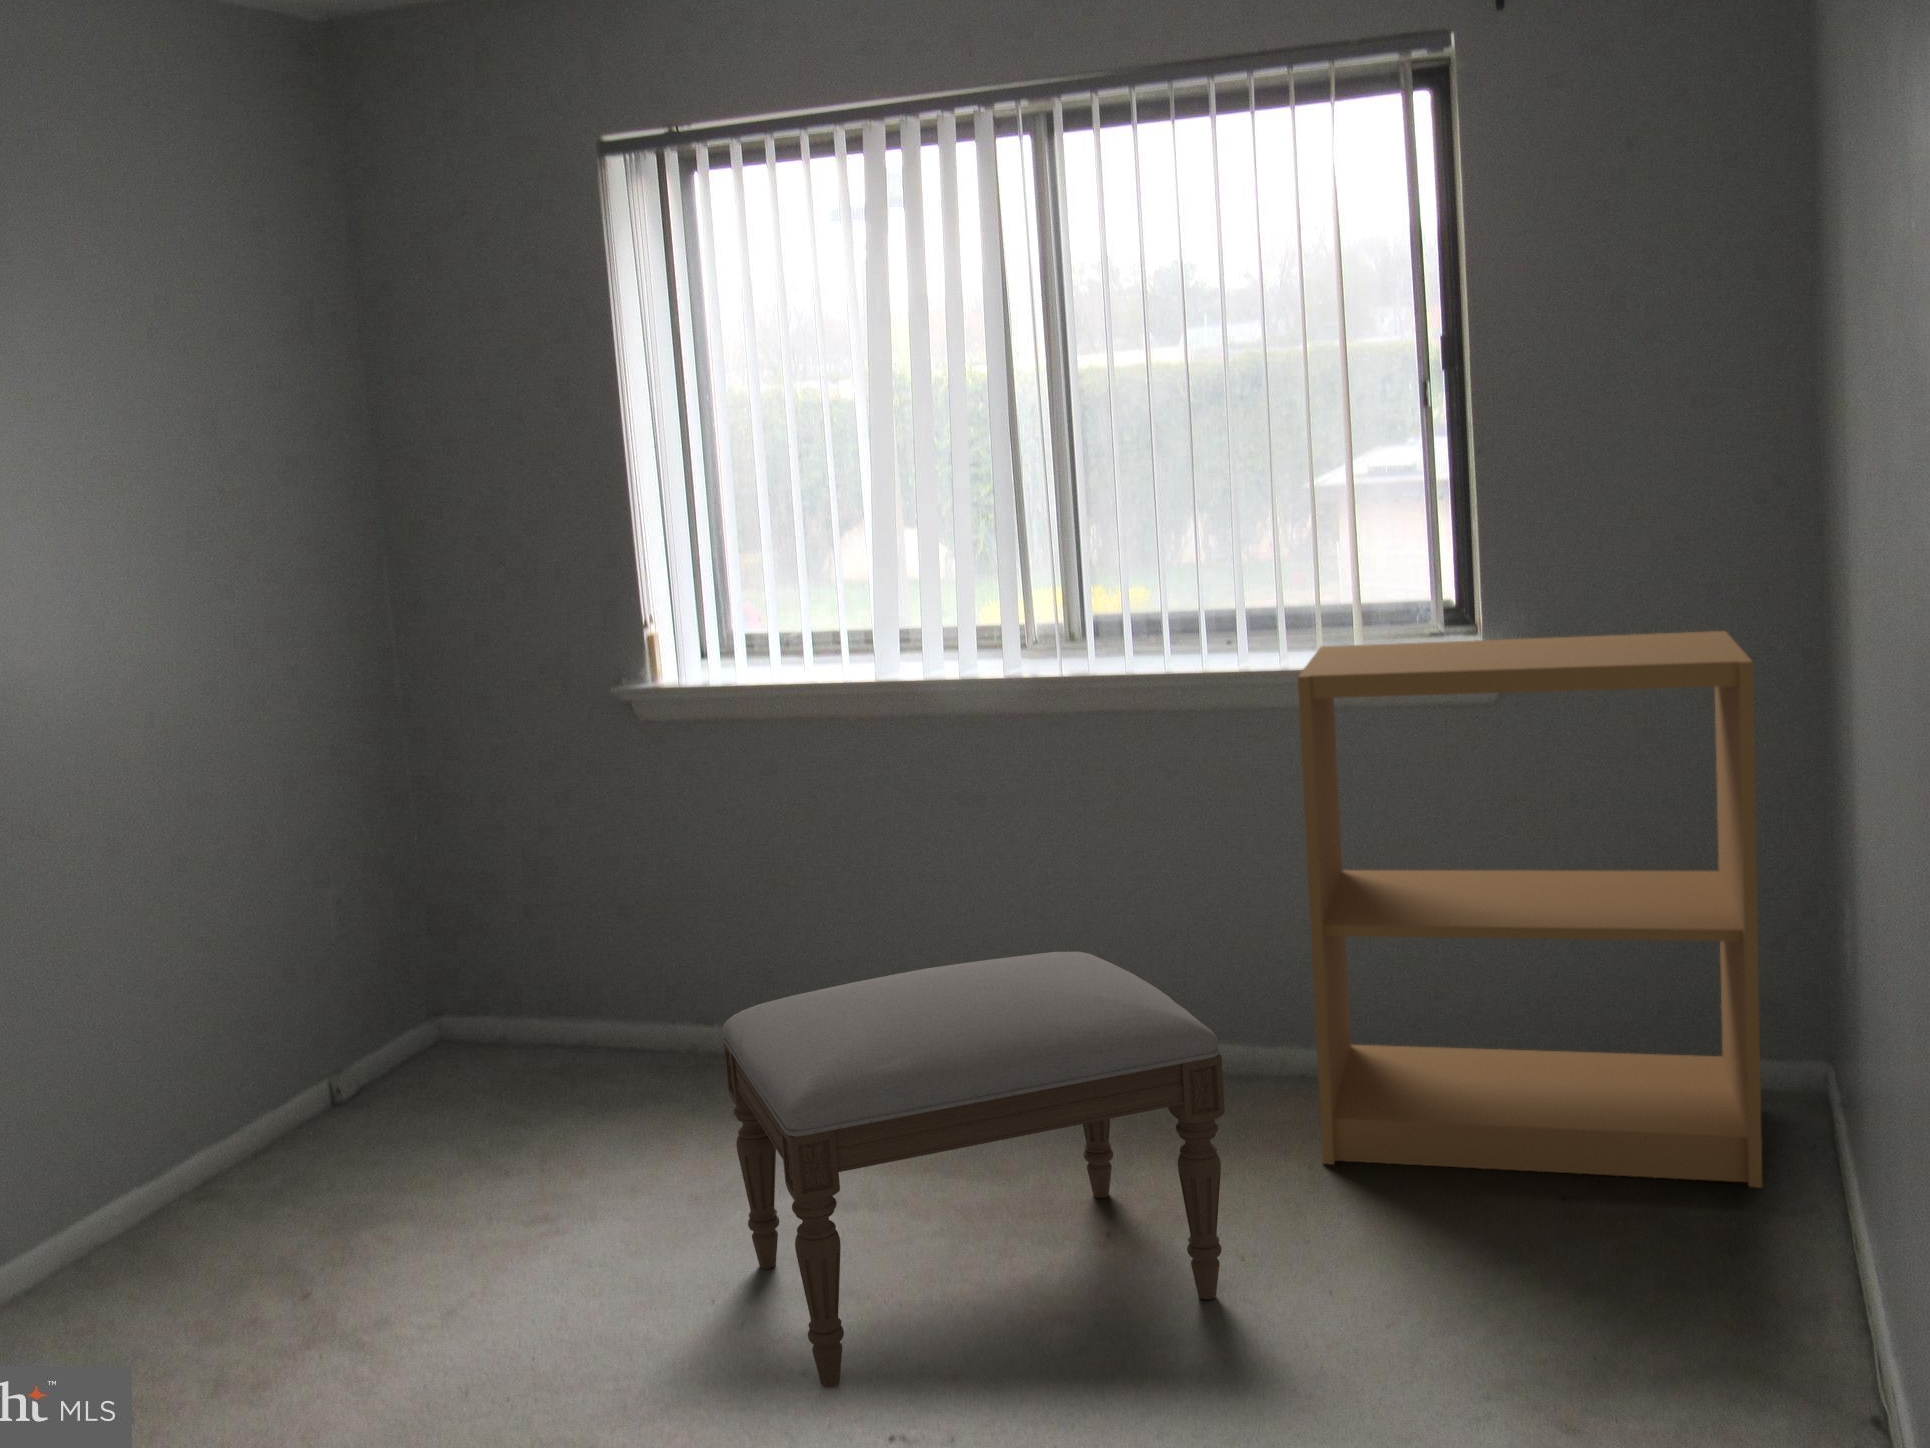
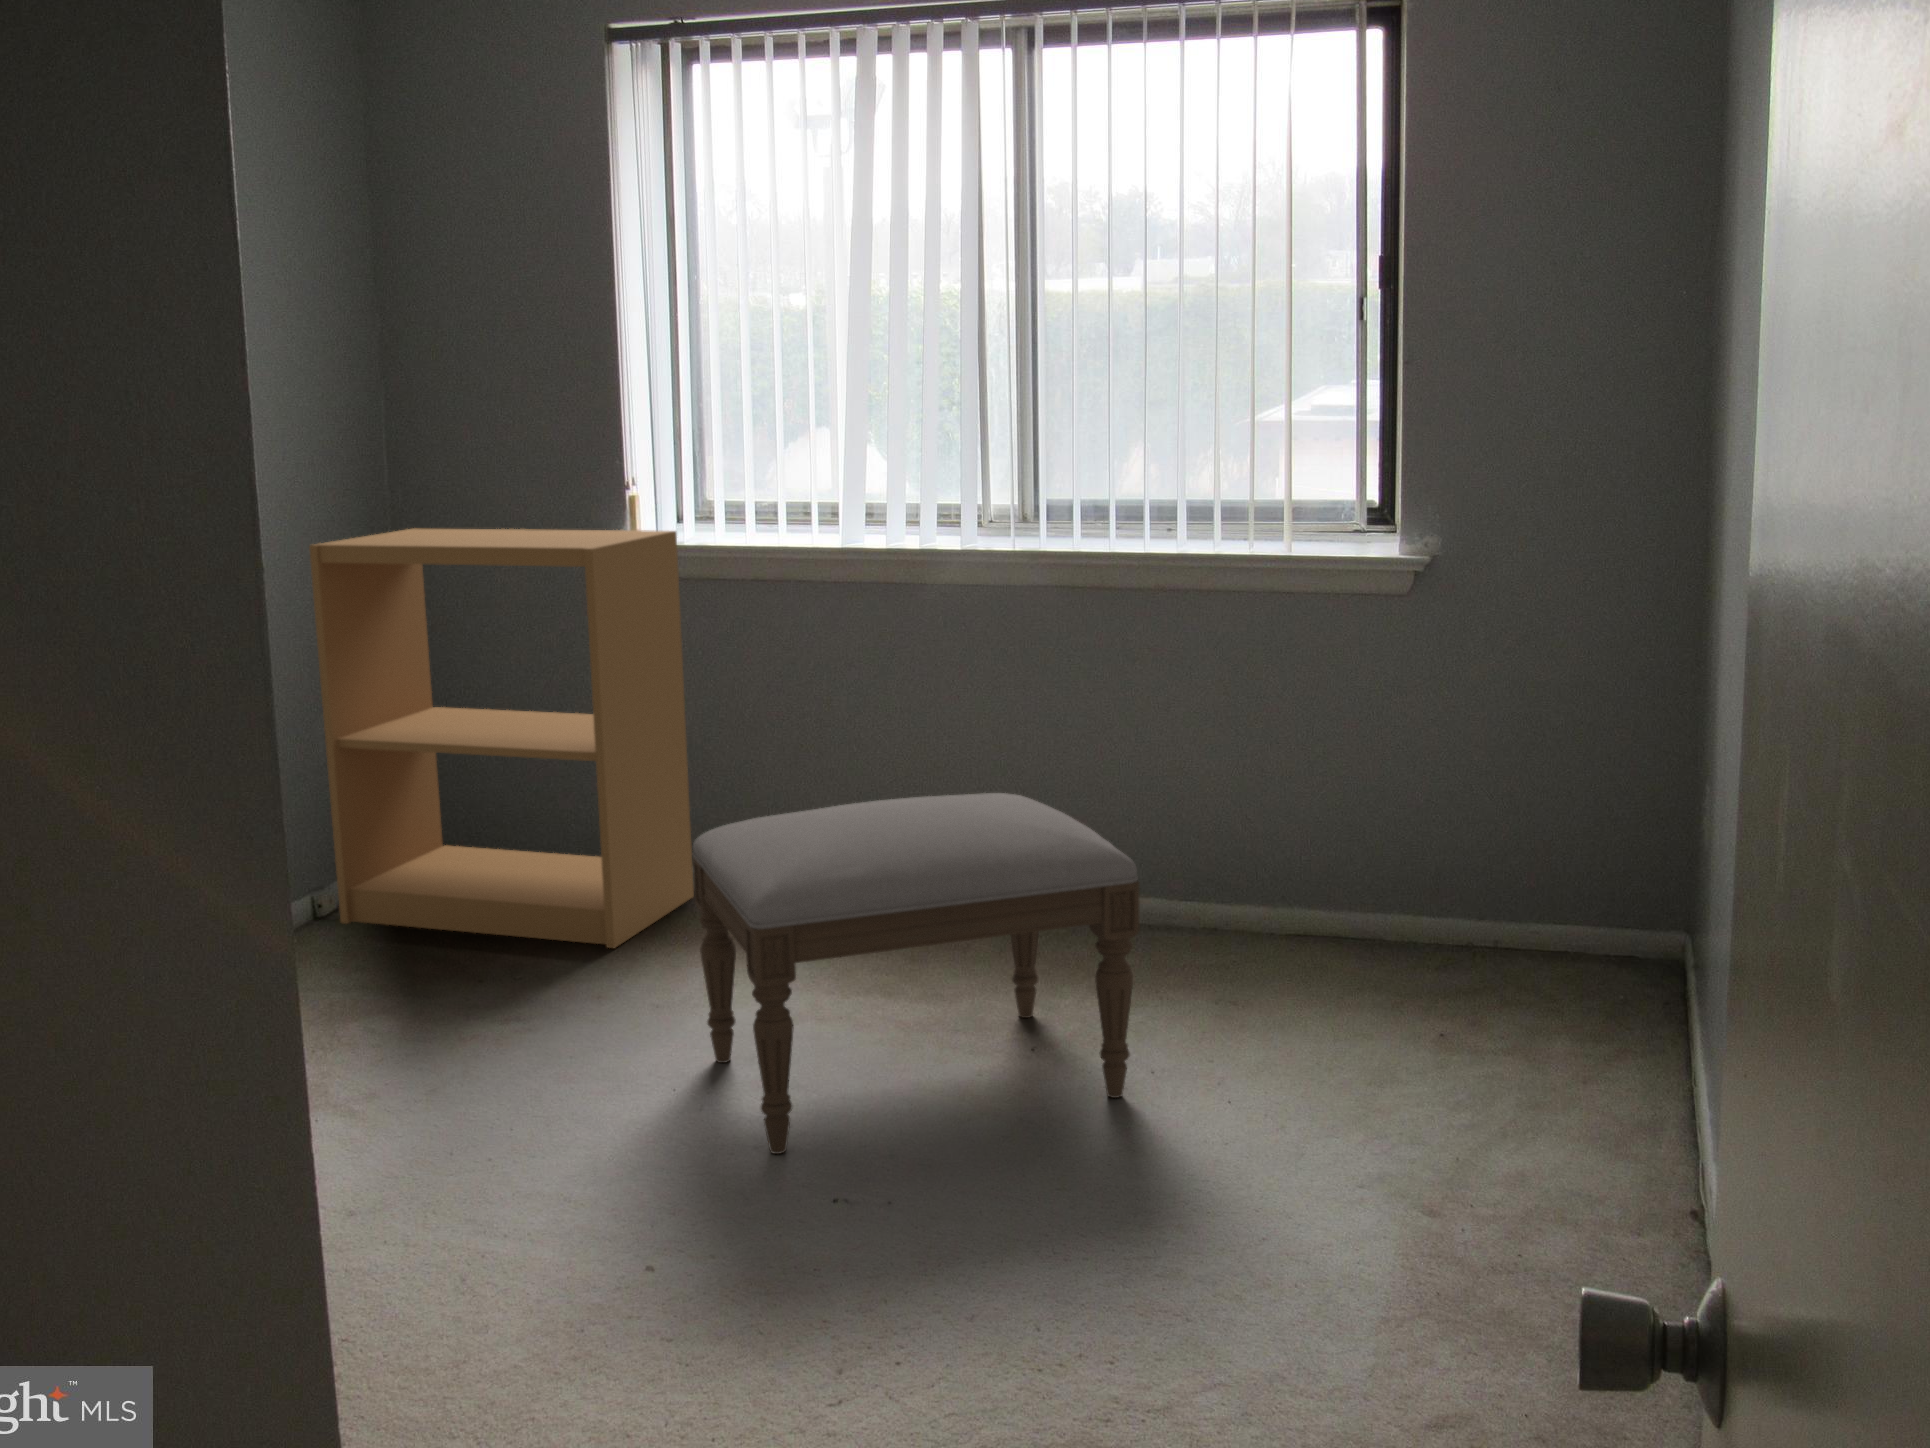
bookshelf: present [1298,631,1762,1188] -> present [309,528,694,948]

